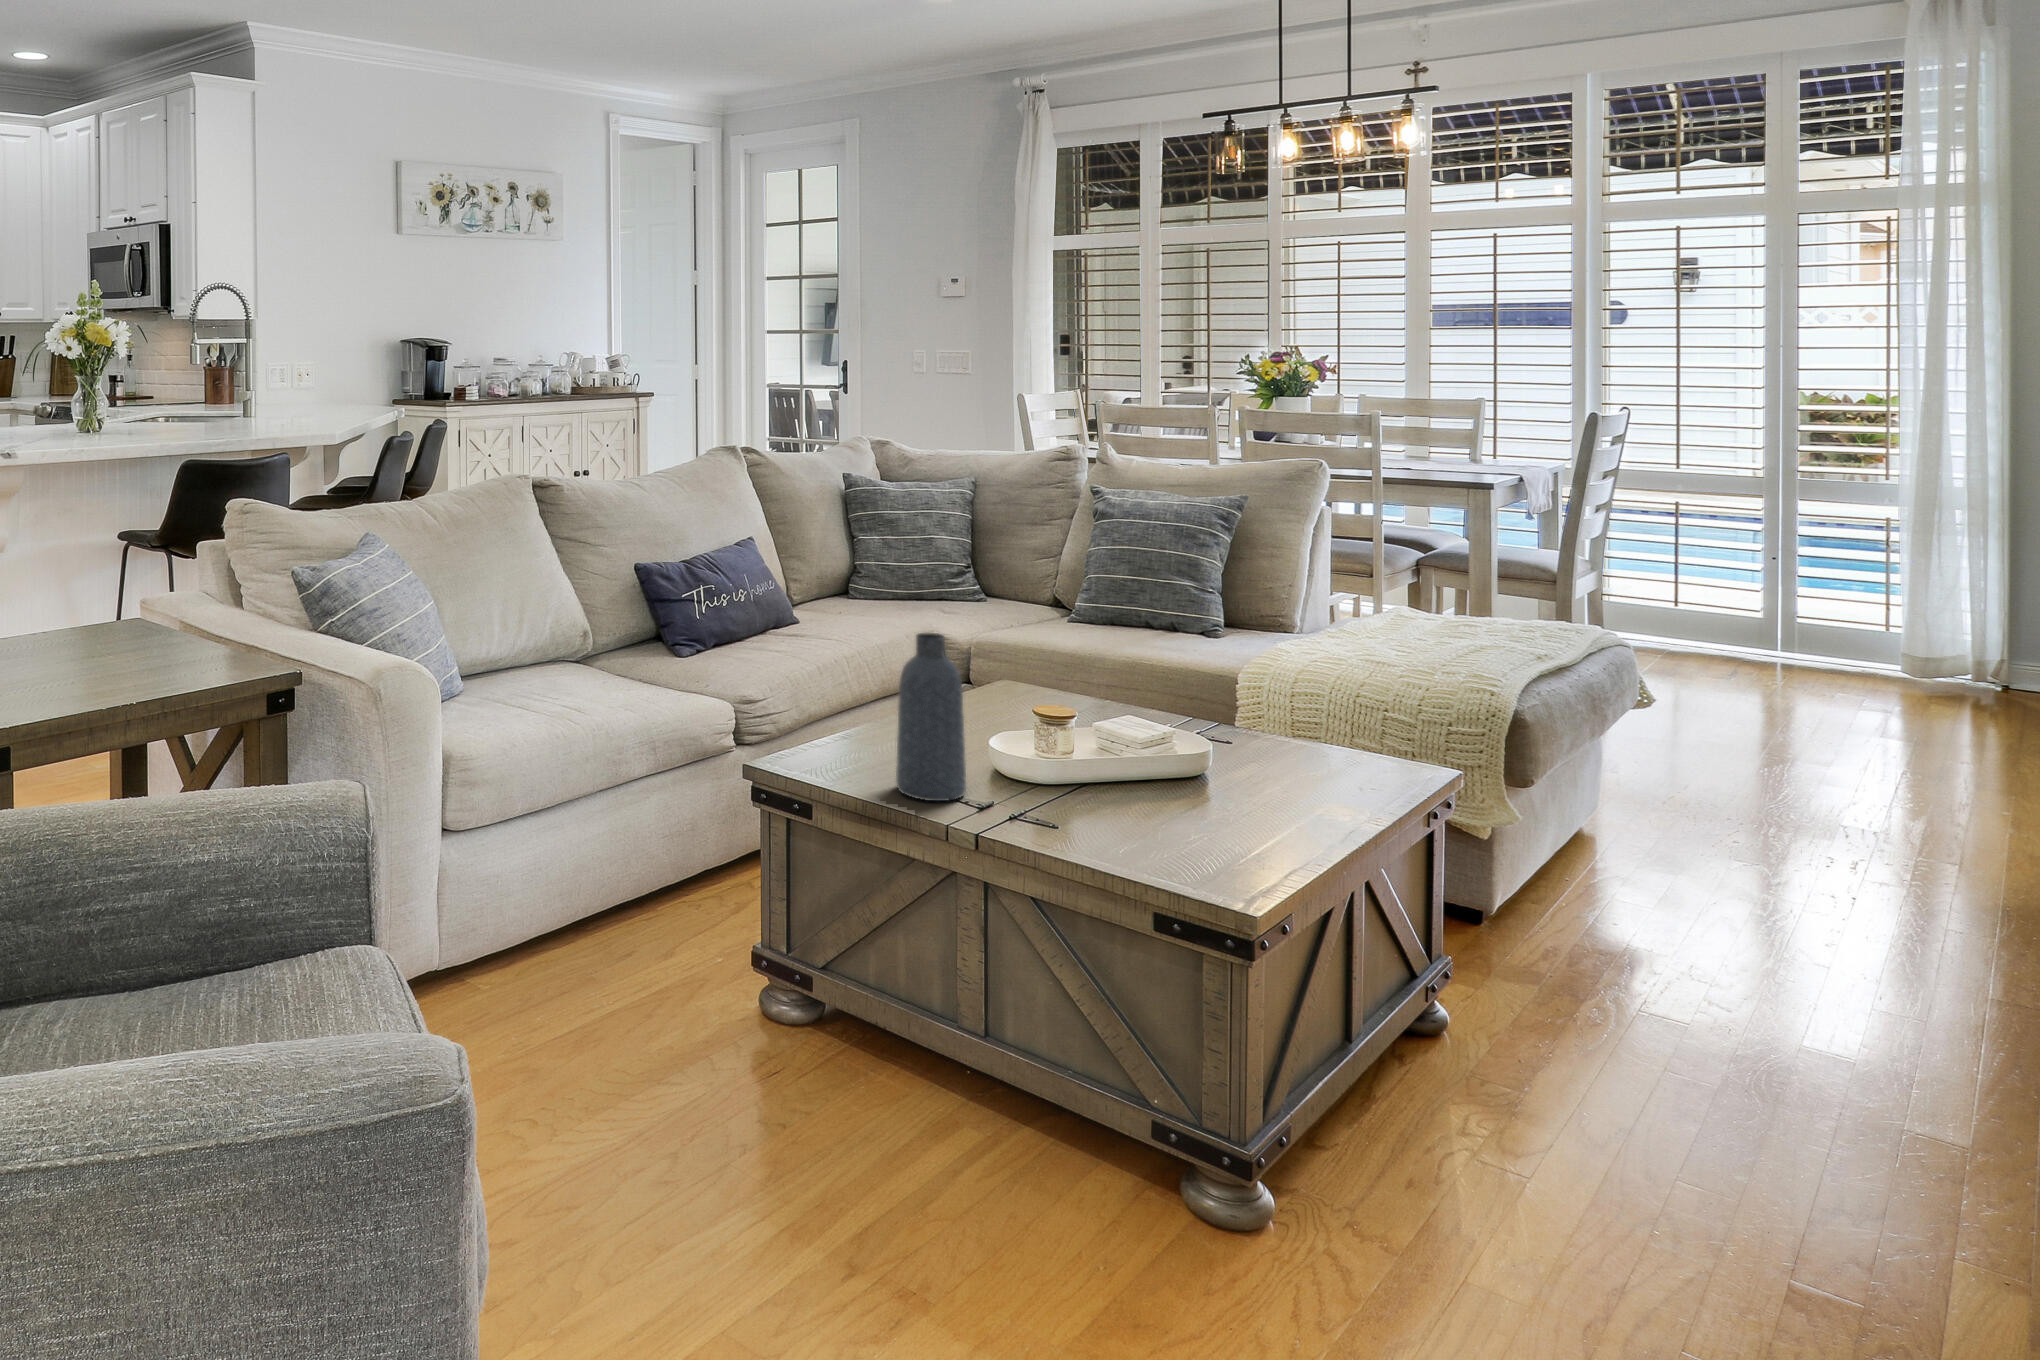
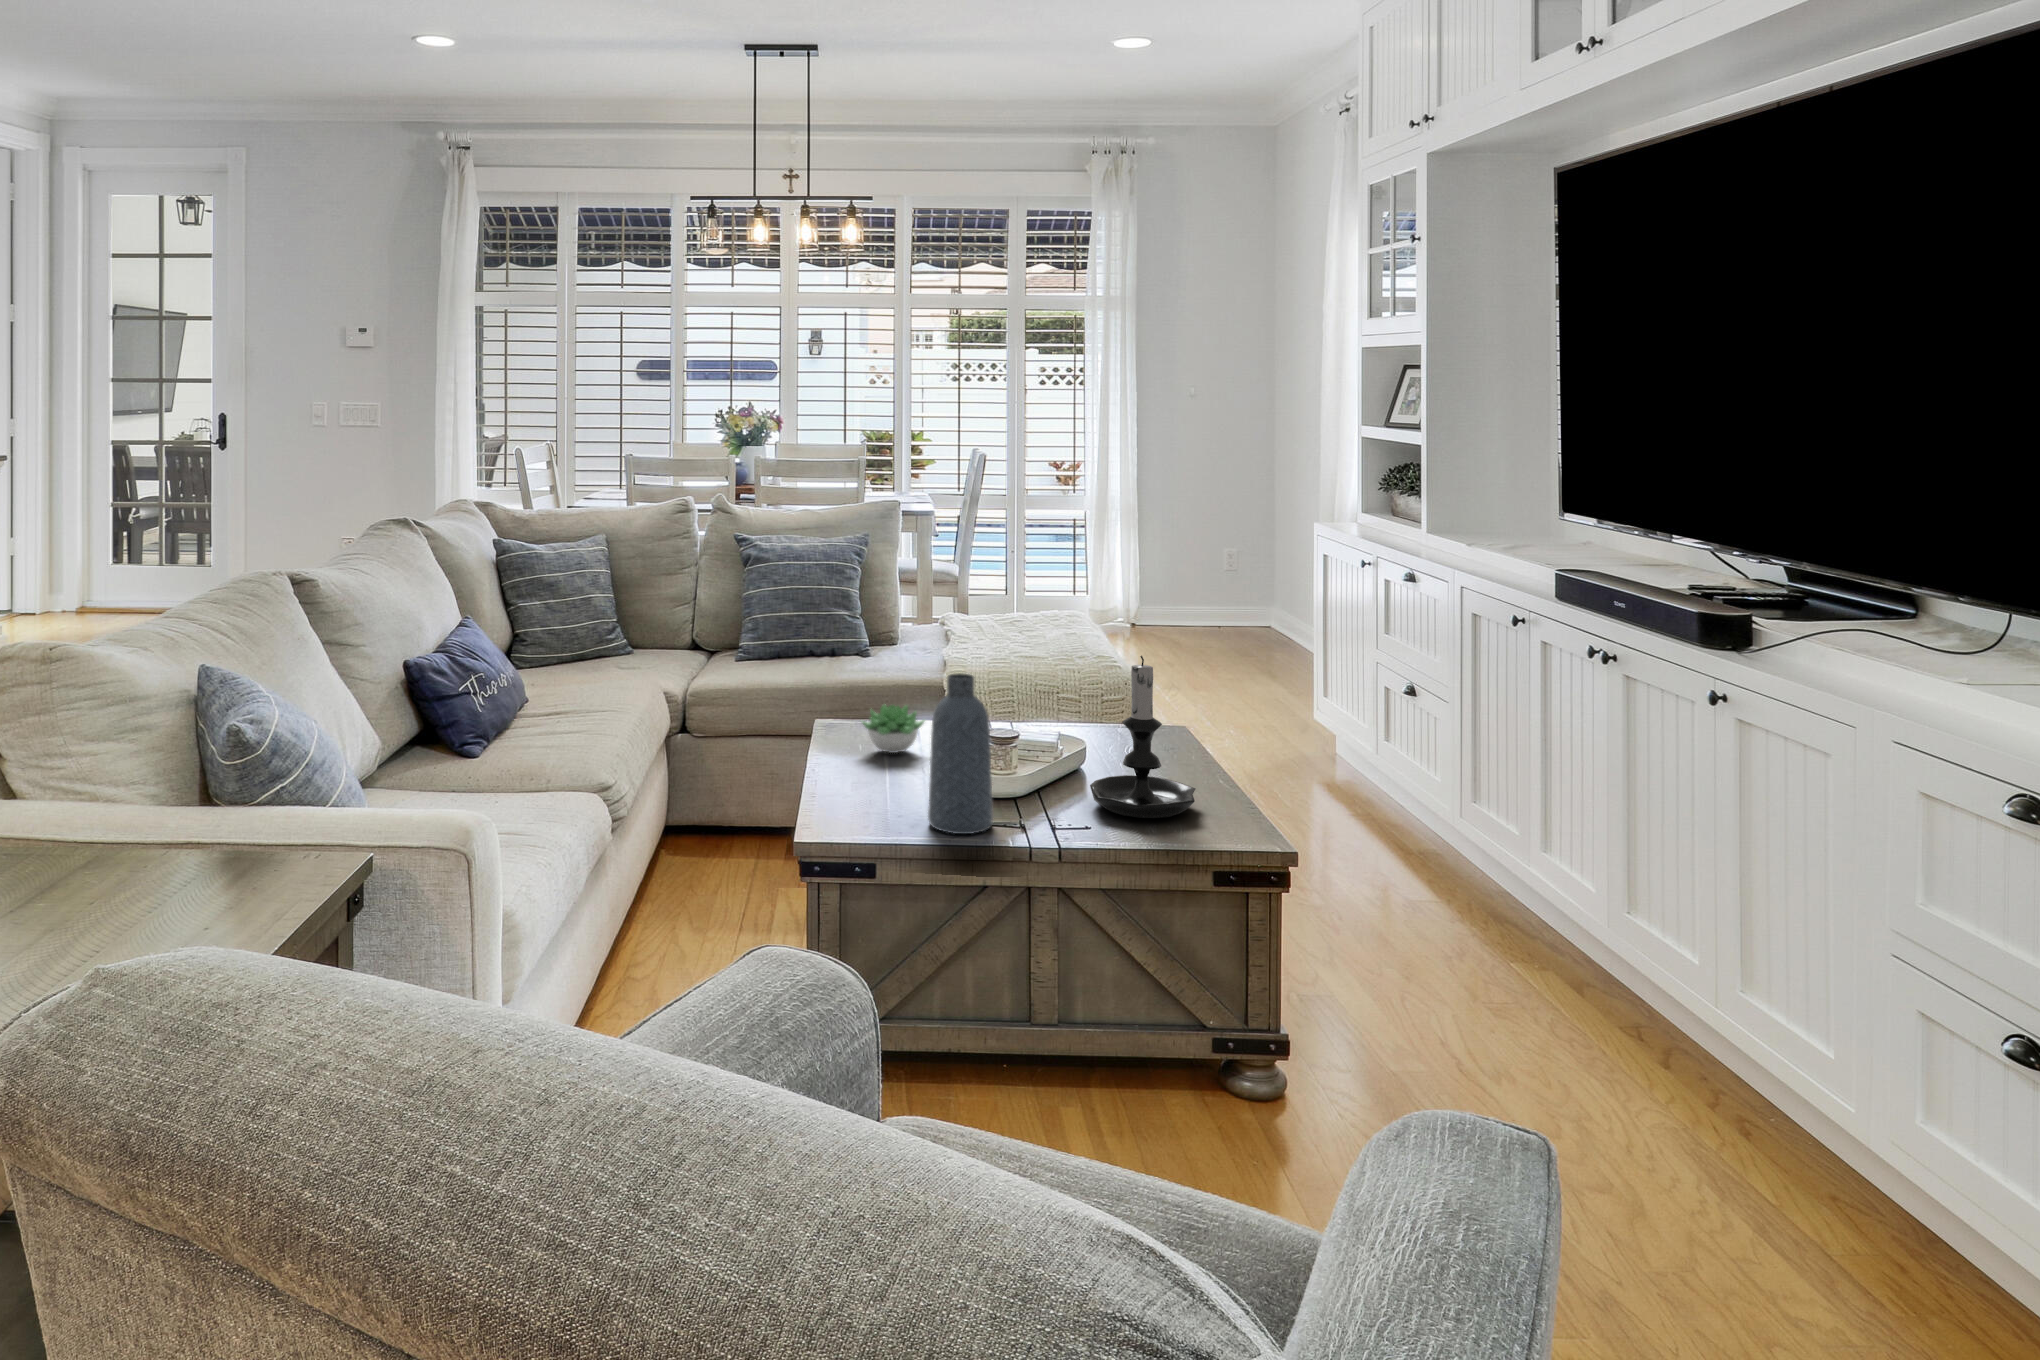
candle holder: none [1081,648,1224,842] -> present [1090,656,1195,818]
succulent plant: none [982,670,1051,722] -> present [862,704,924,753]

